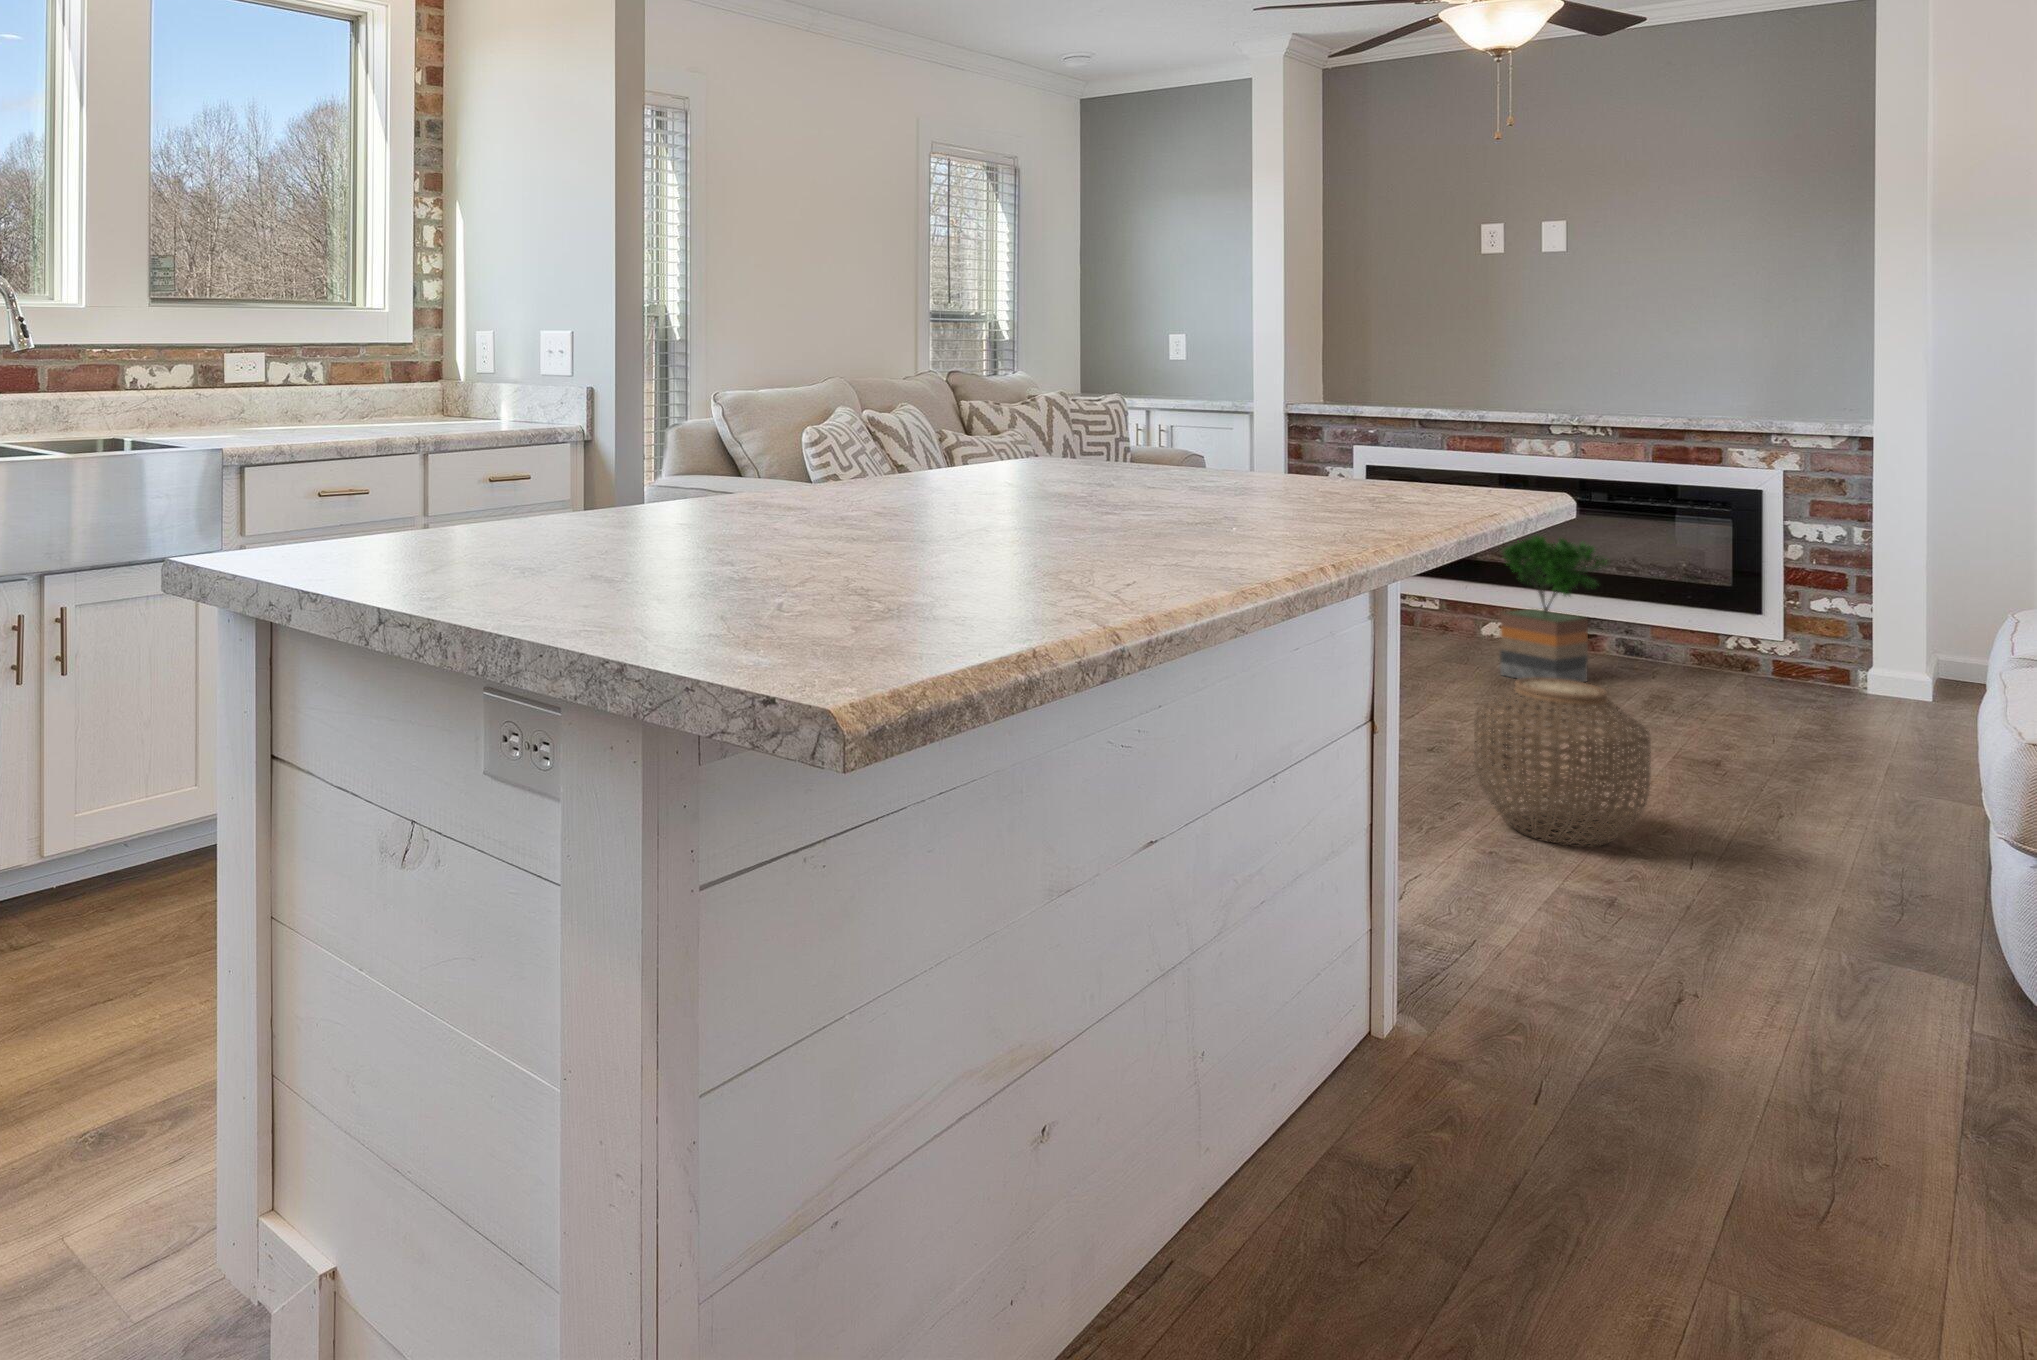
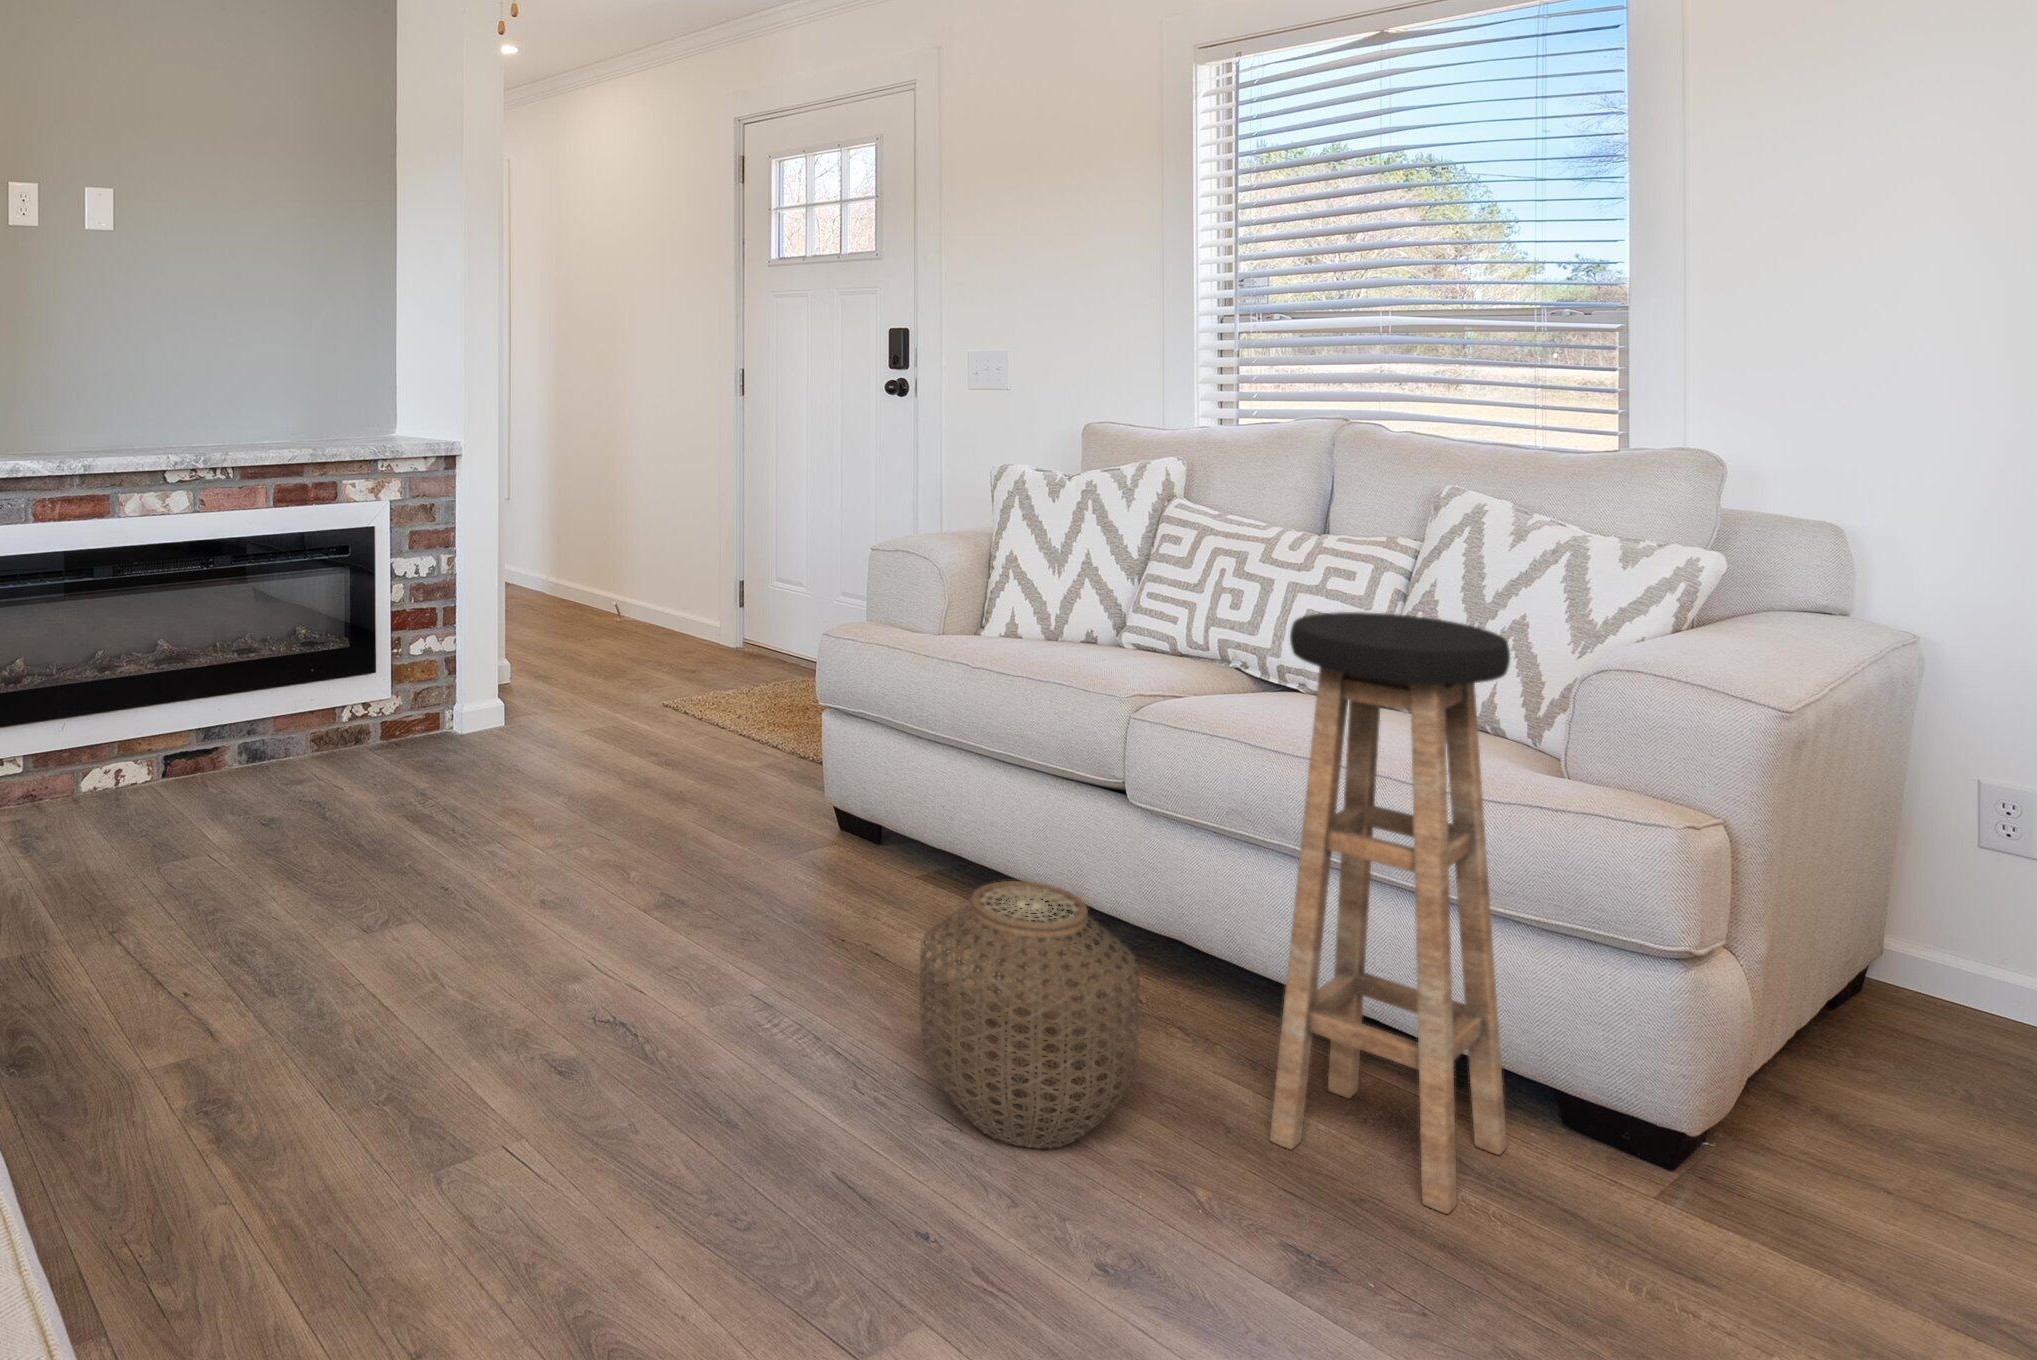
bar stool: none [1663,517,1864,969] -> present [1270,612,1510,1214]
potted tree: present [1500,536,1607,682] -> none [239,633,383,855]

